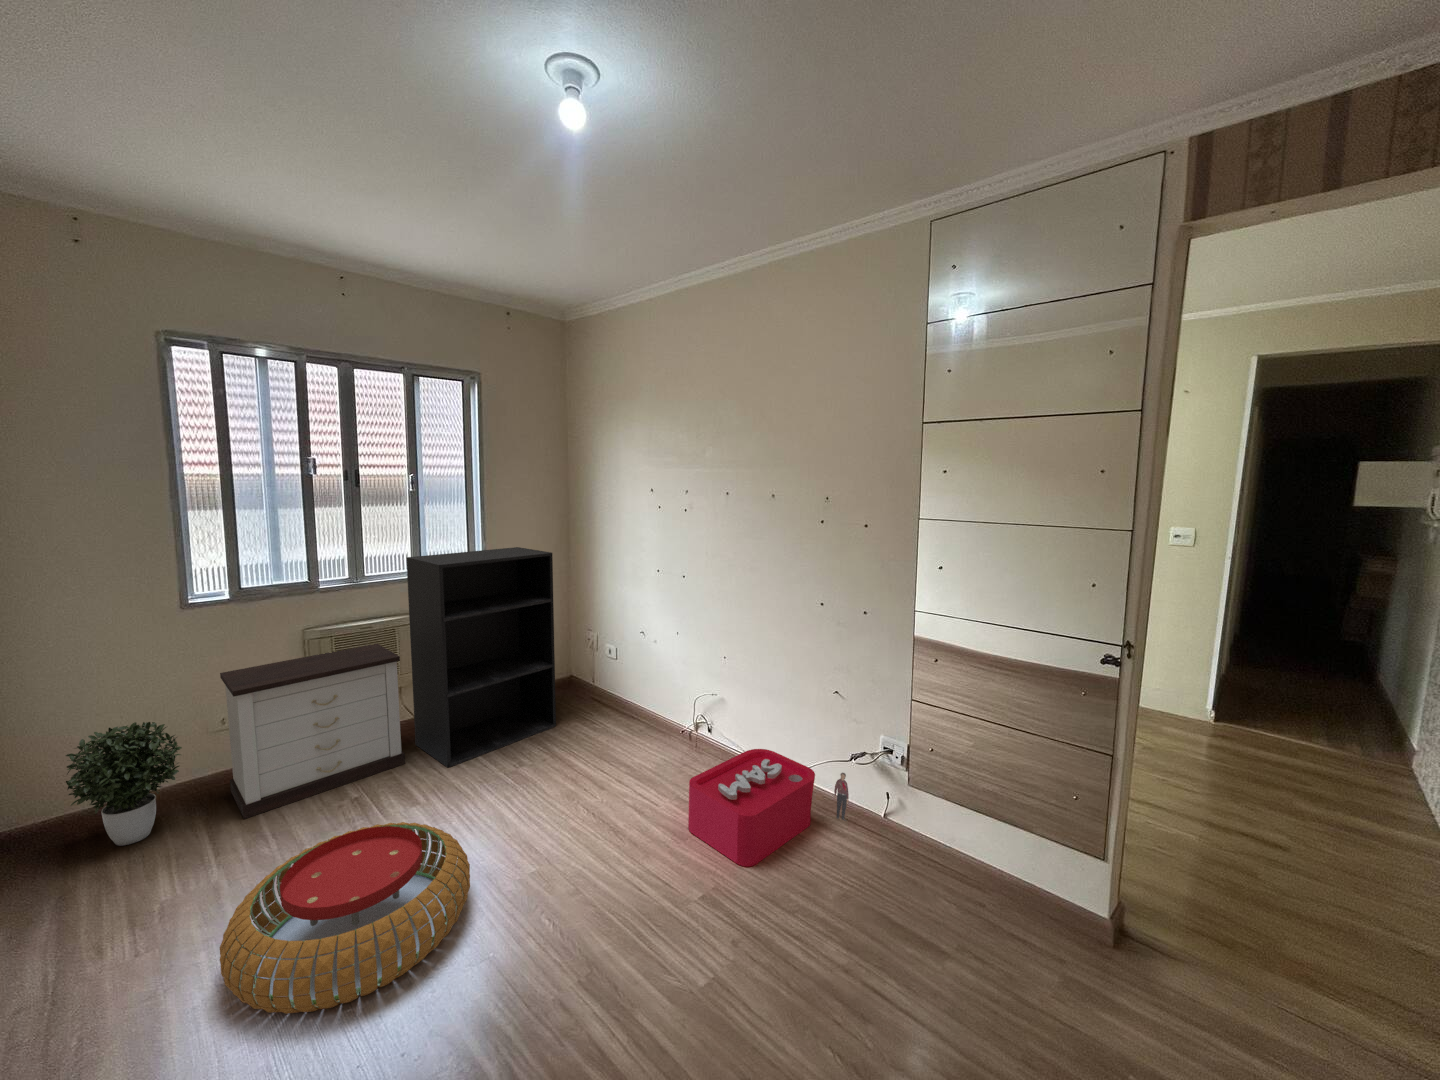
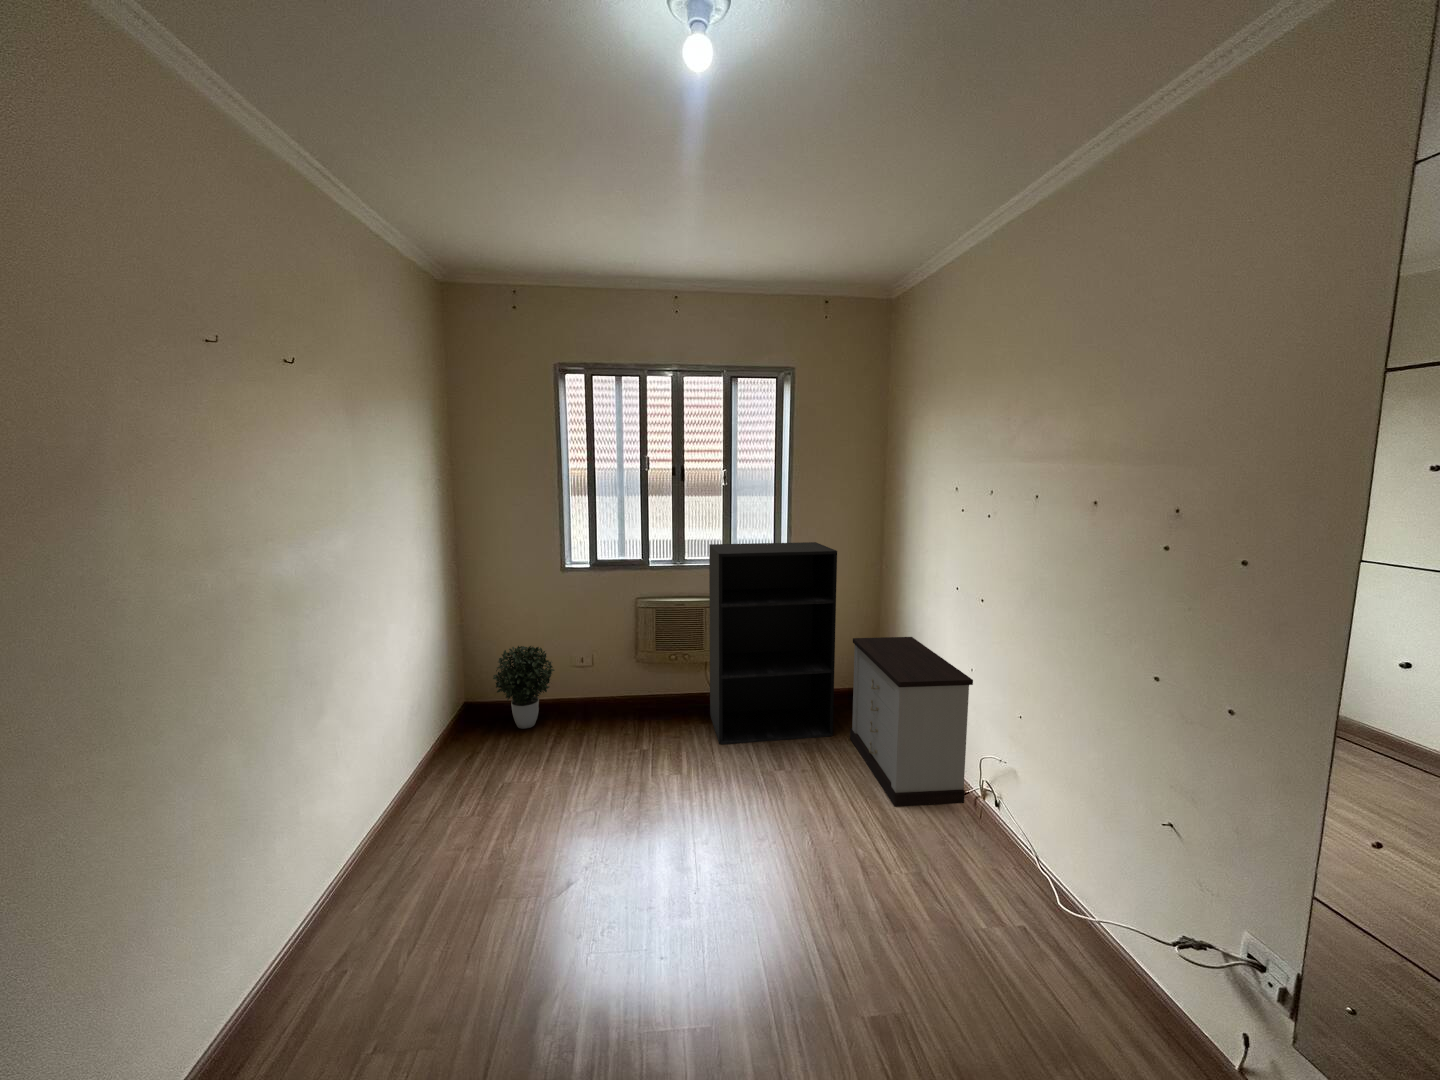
nightstand: present [220,644,405,819] -> present [850,637,973,807]
storage bin: present [688,749,849,866] -> none [900,851,1168,1038]
pouf: present [220,822,470,1014] -> none [482,772,666,916]

